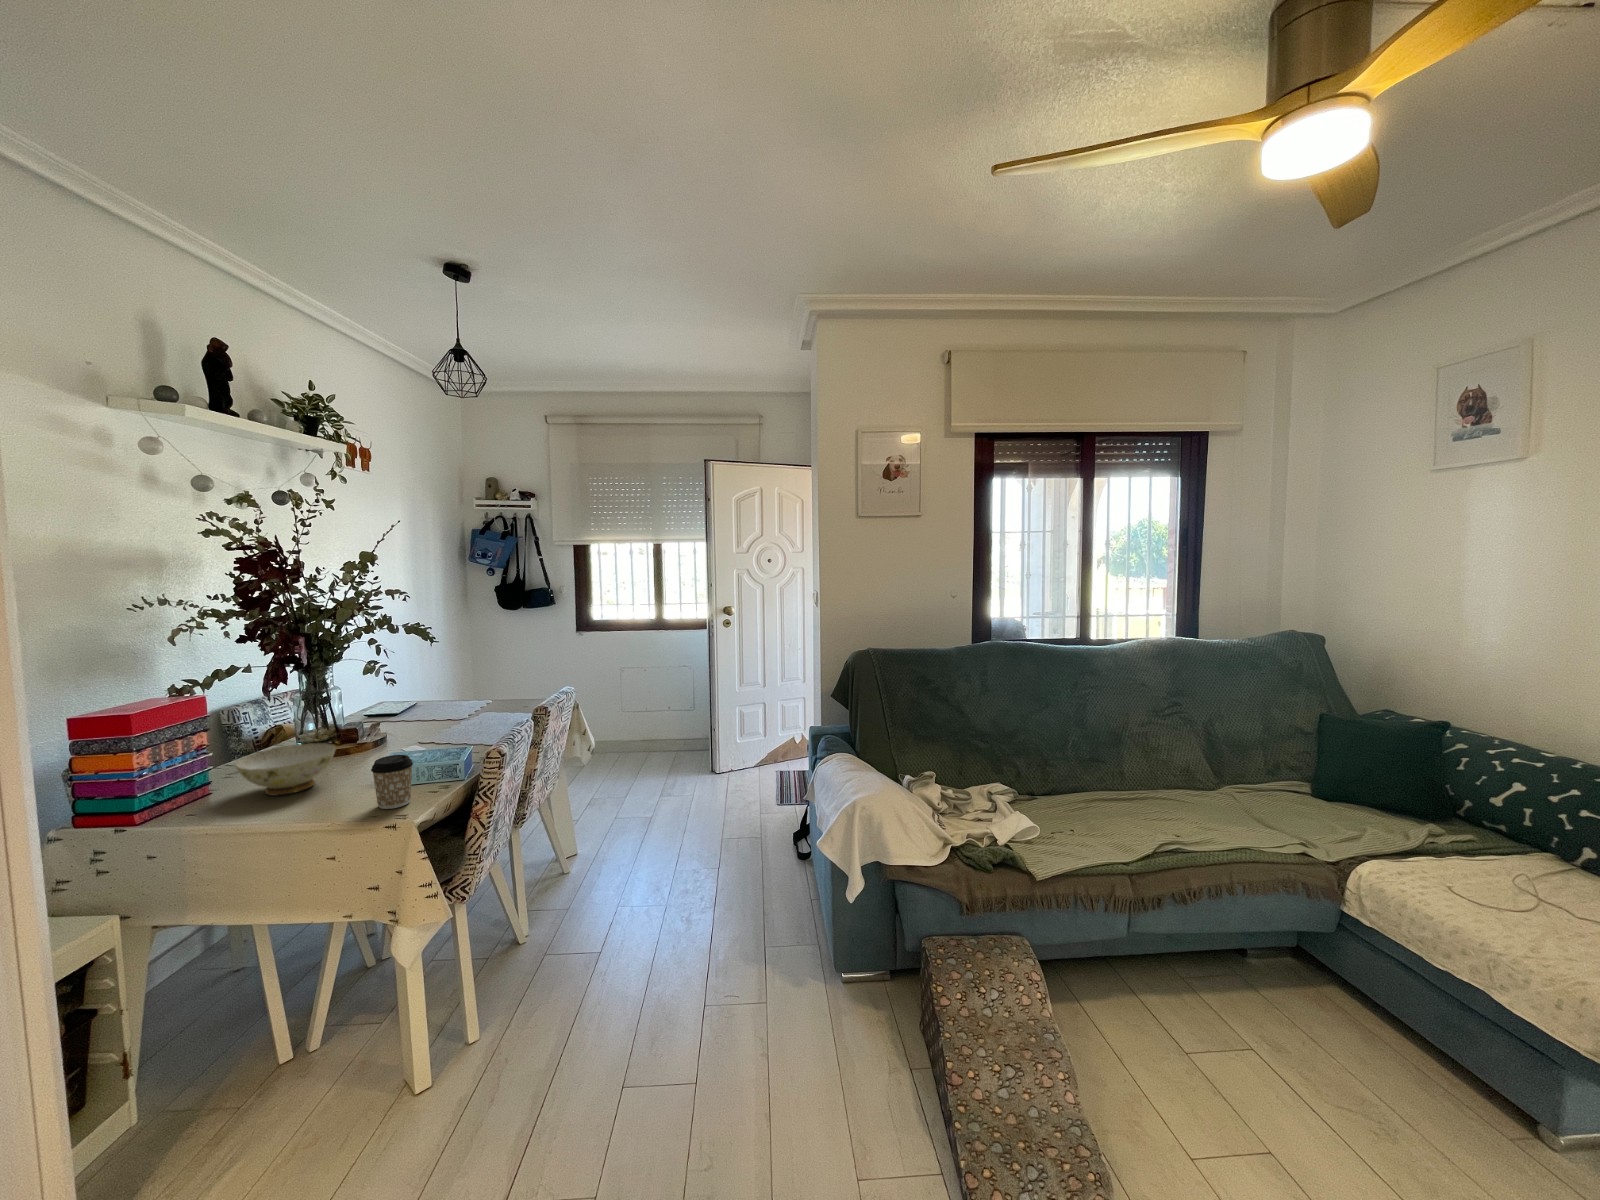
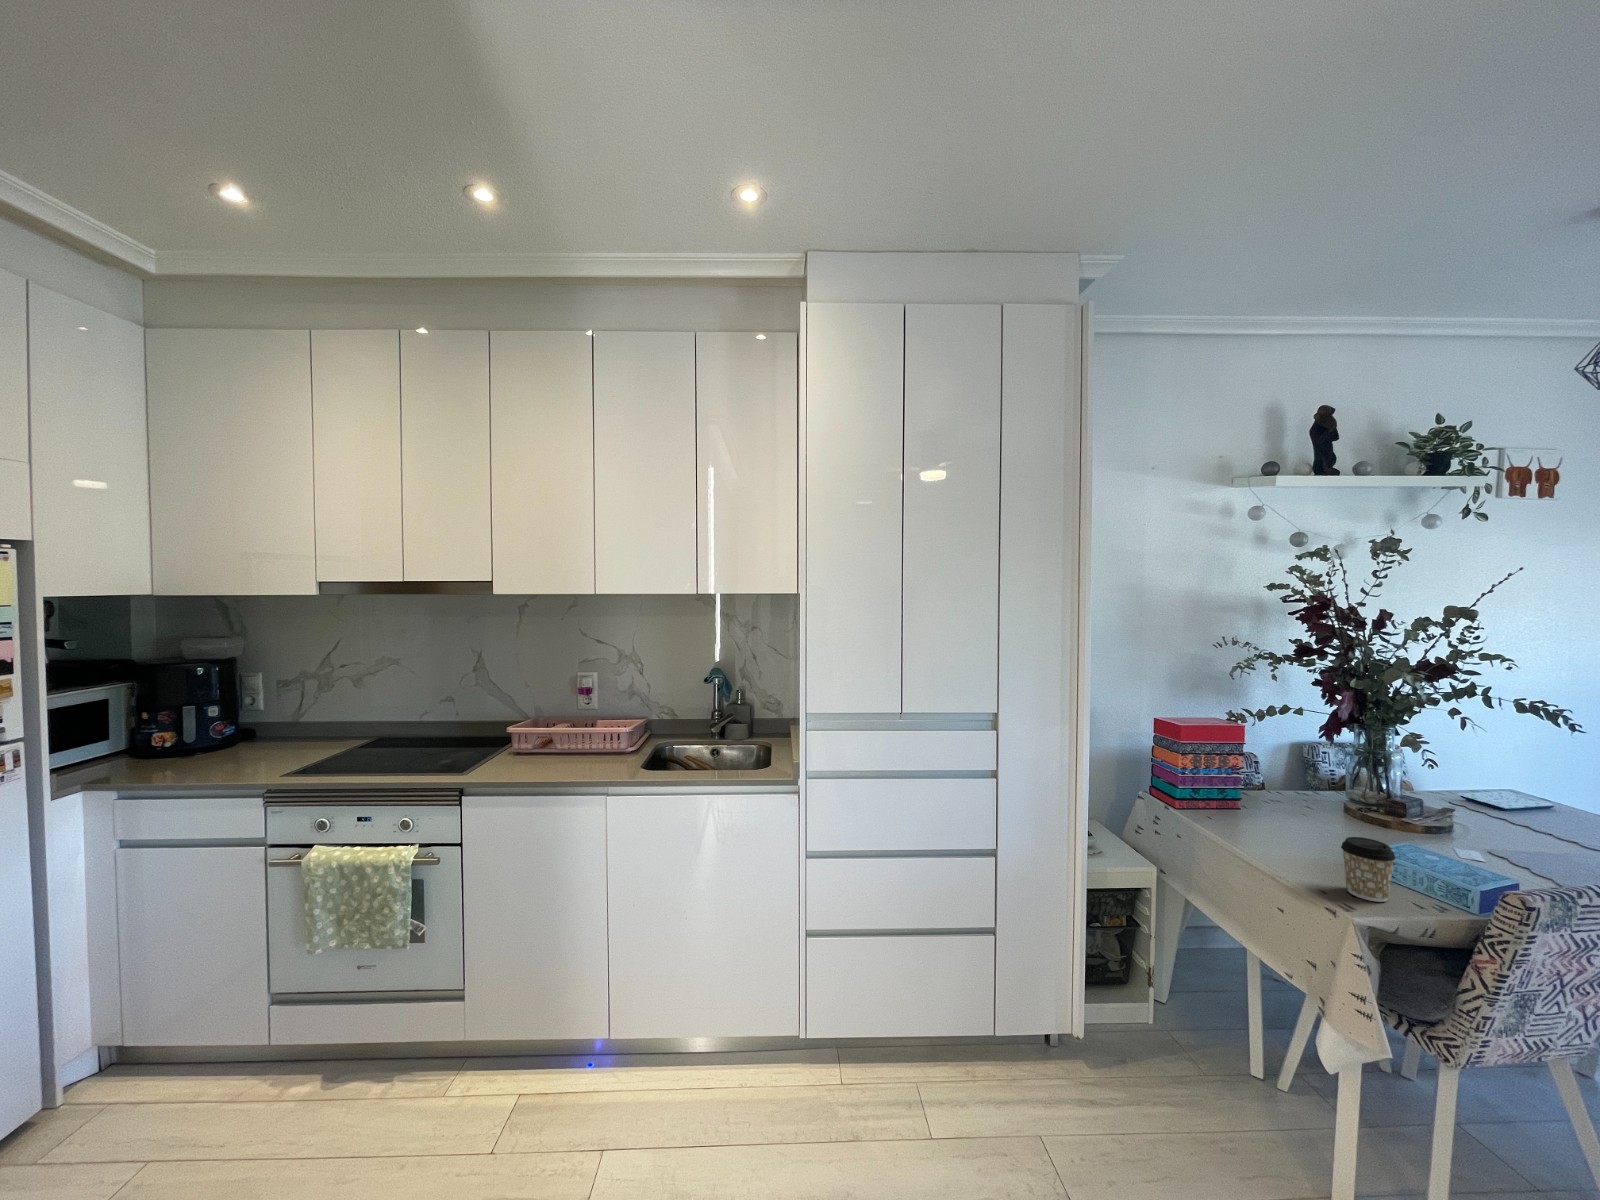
ceramic bowl: present [235,743,336,796] -> none [1249,788,1348,840]

